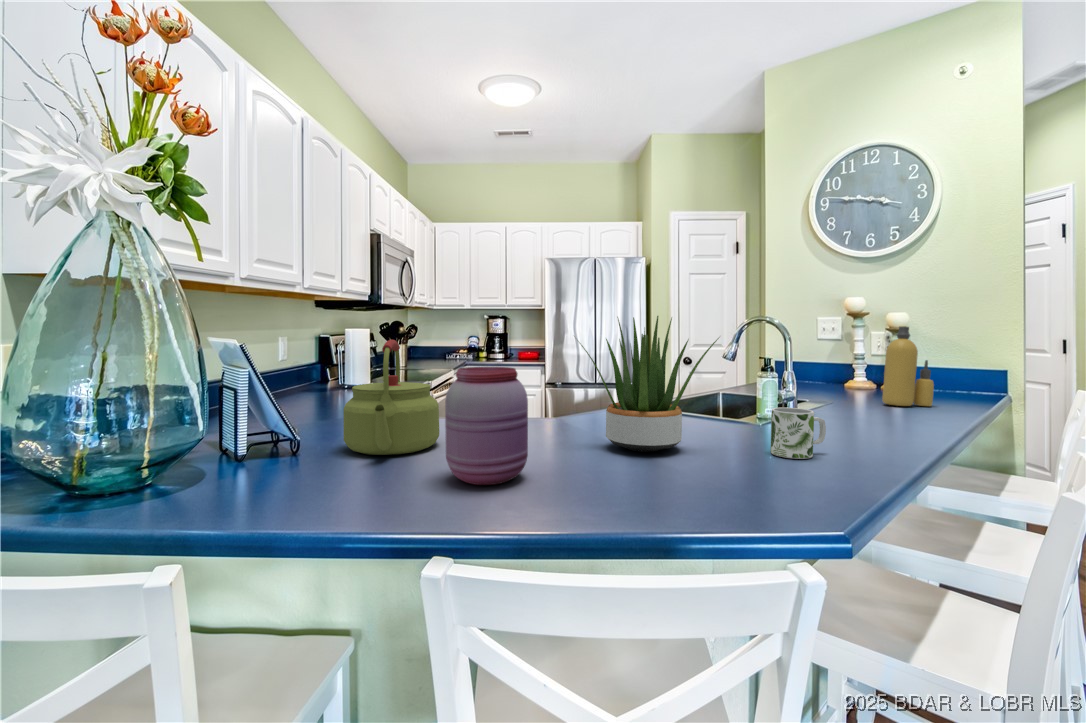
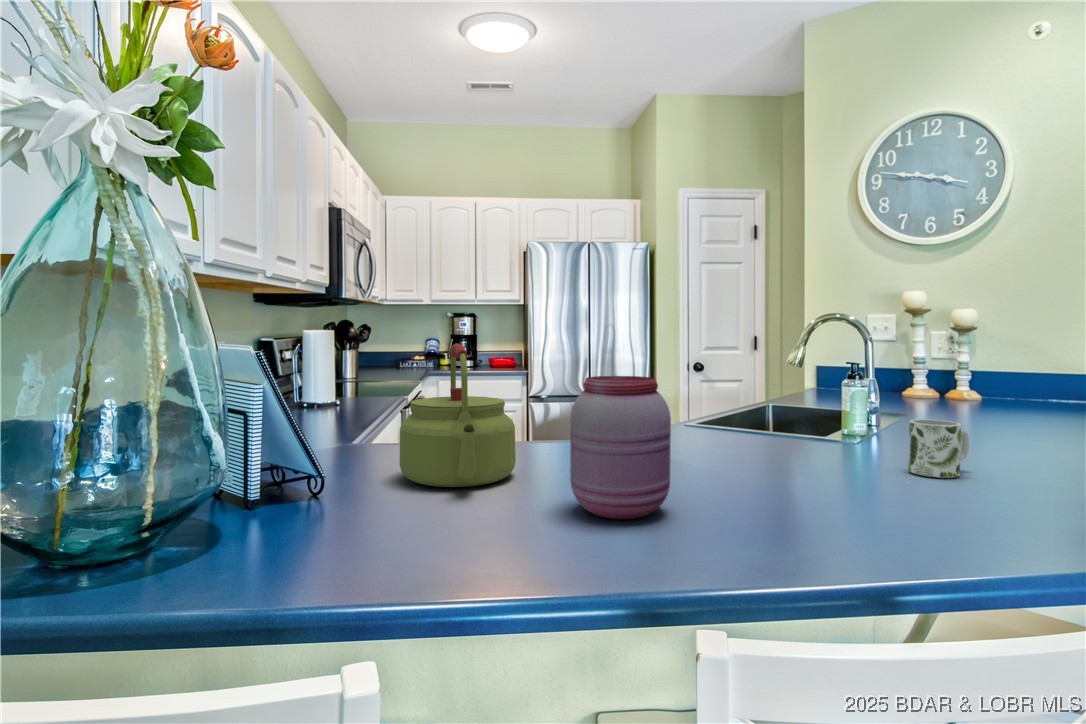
potted plant: present [579,316,719,452] -> none [676,313,853,475]
bottle: present [882,327,934,406] -> none [970,325,1026,416]

